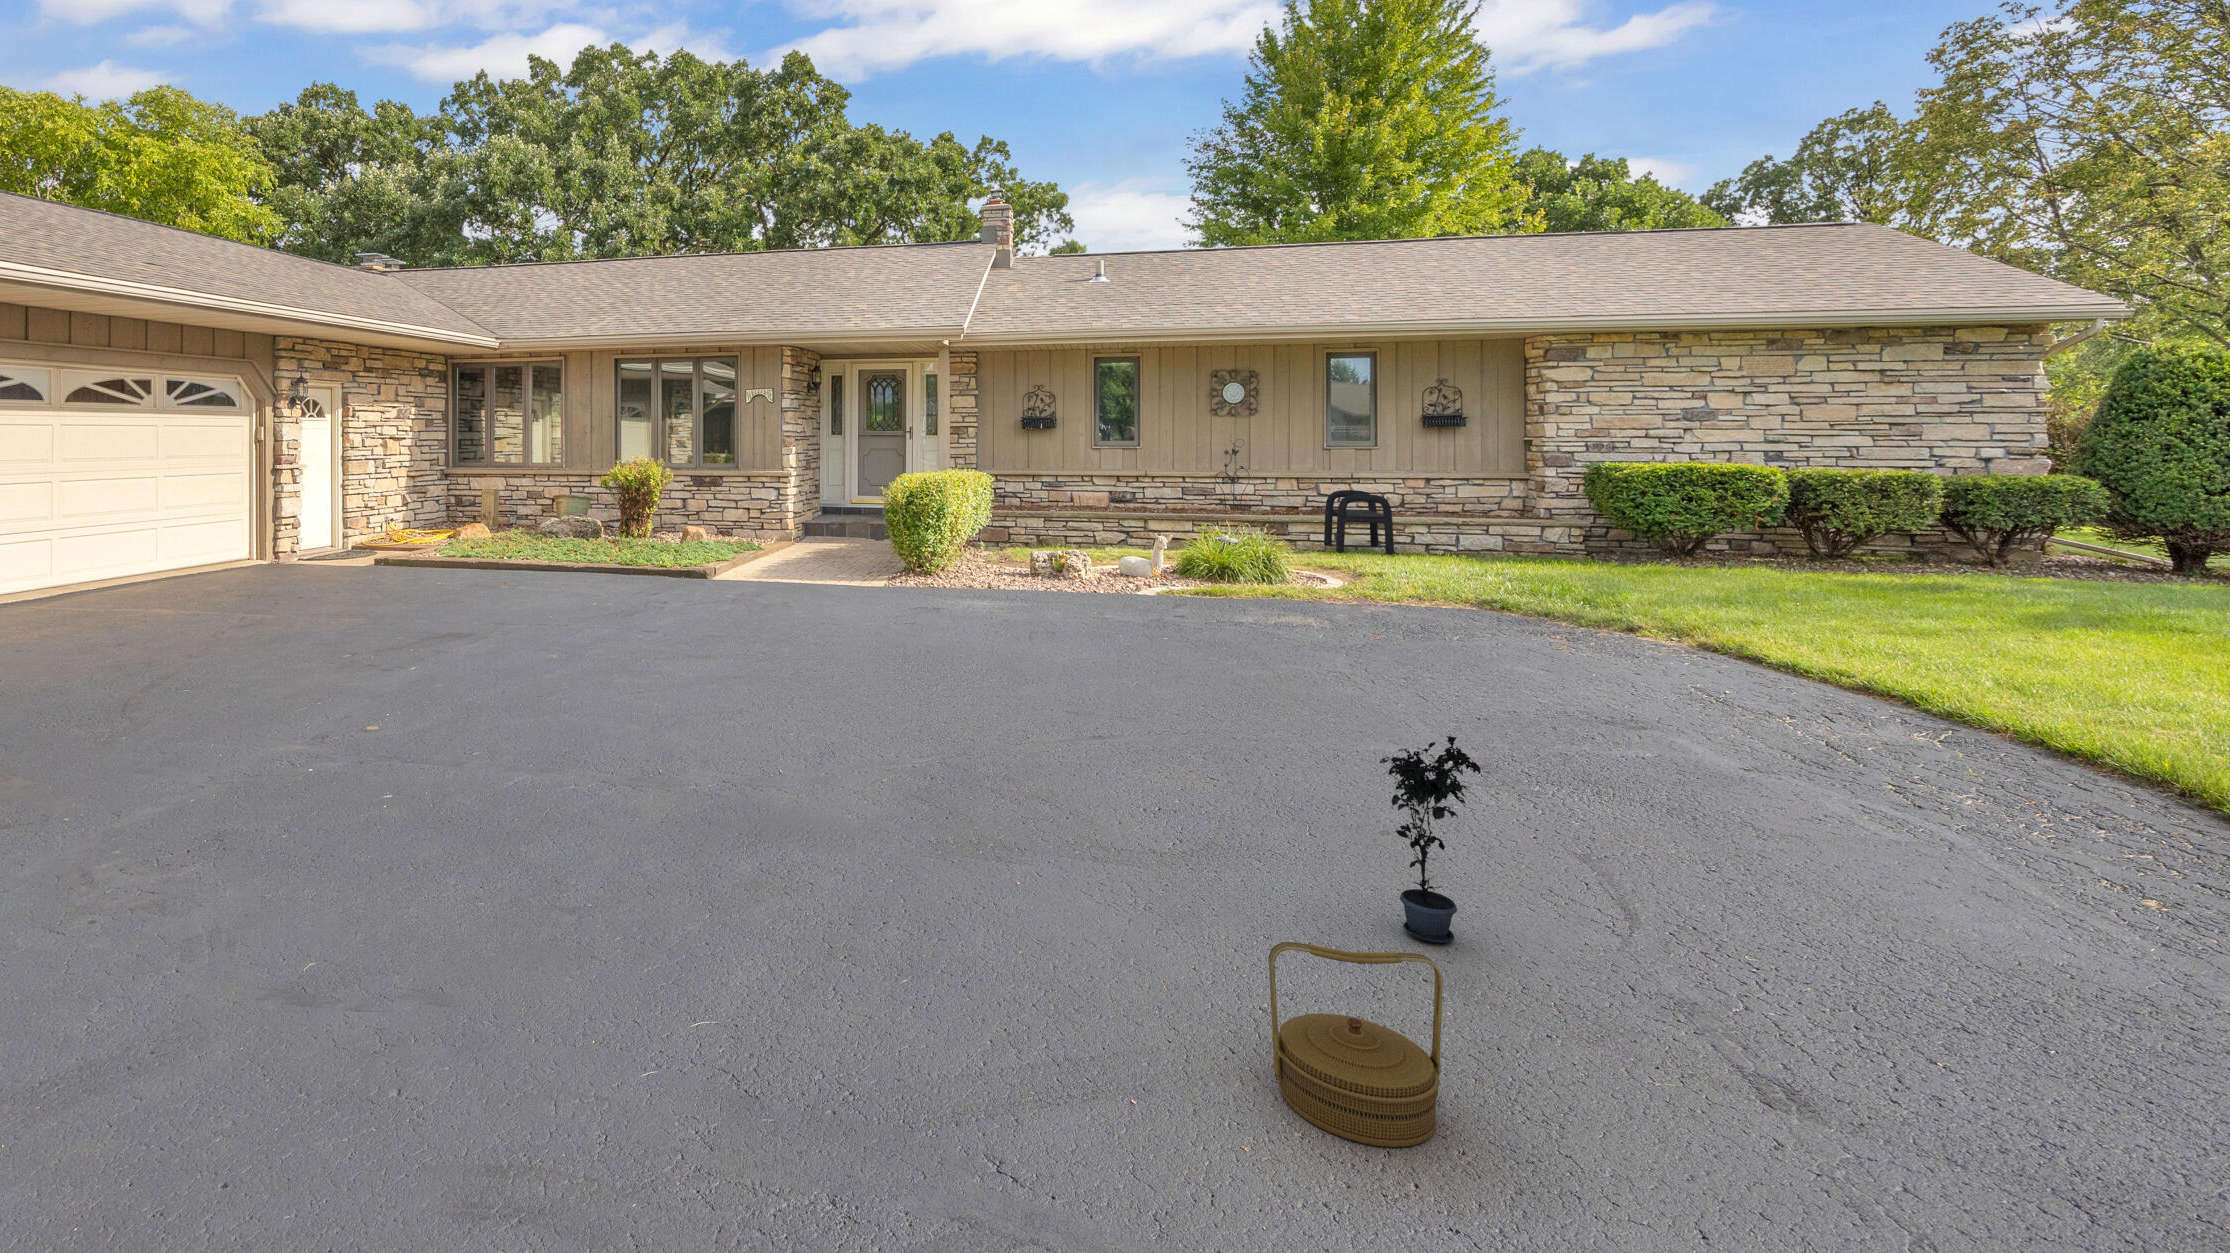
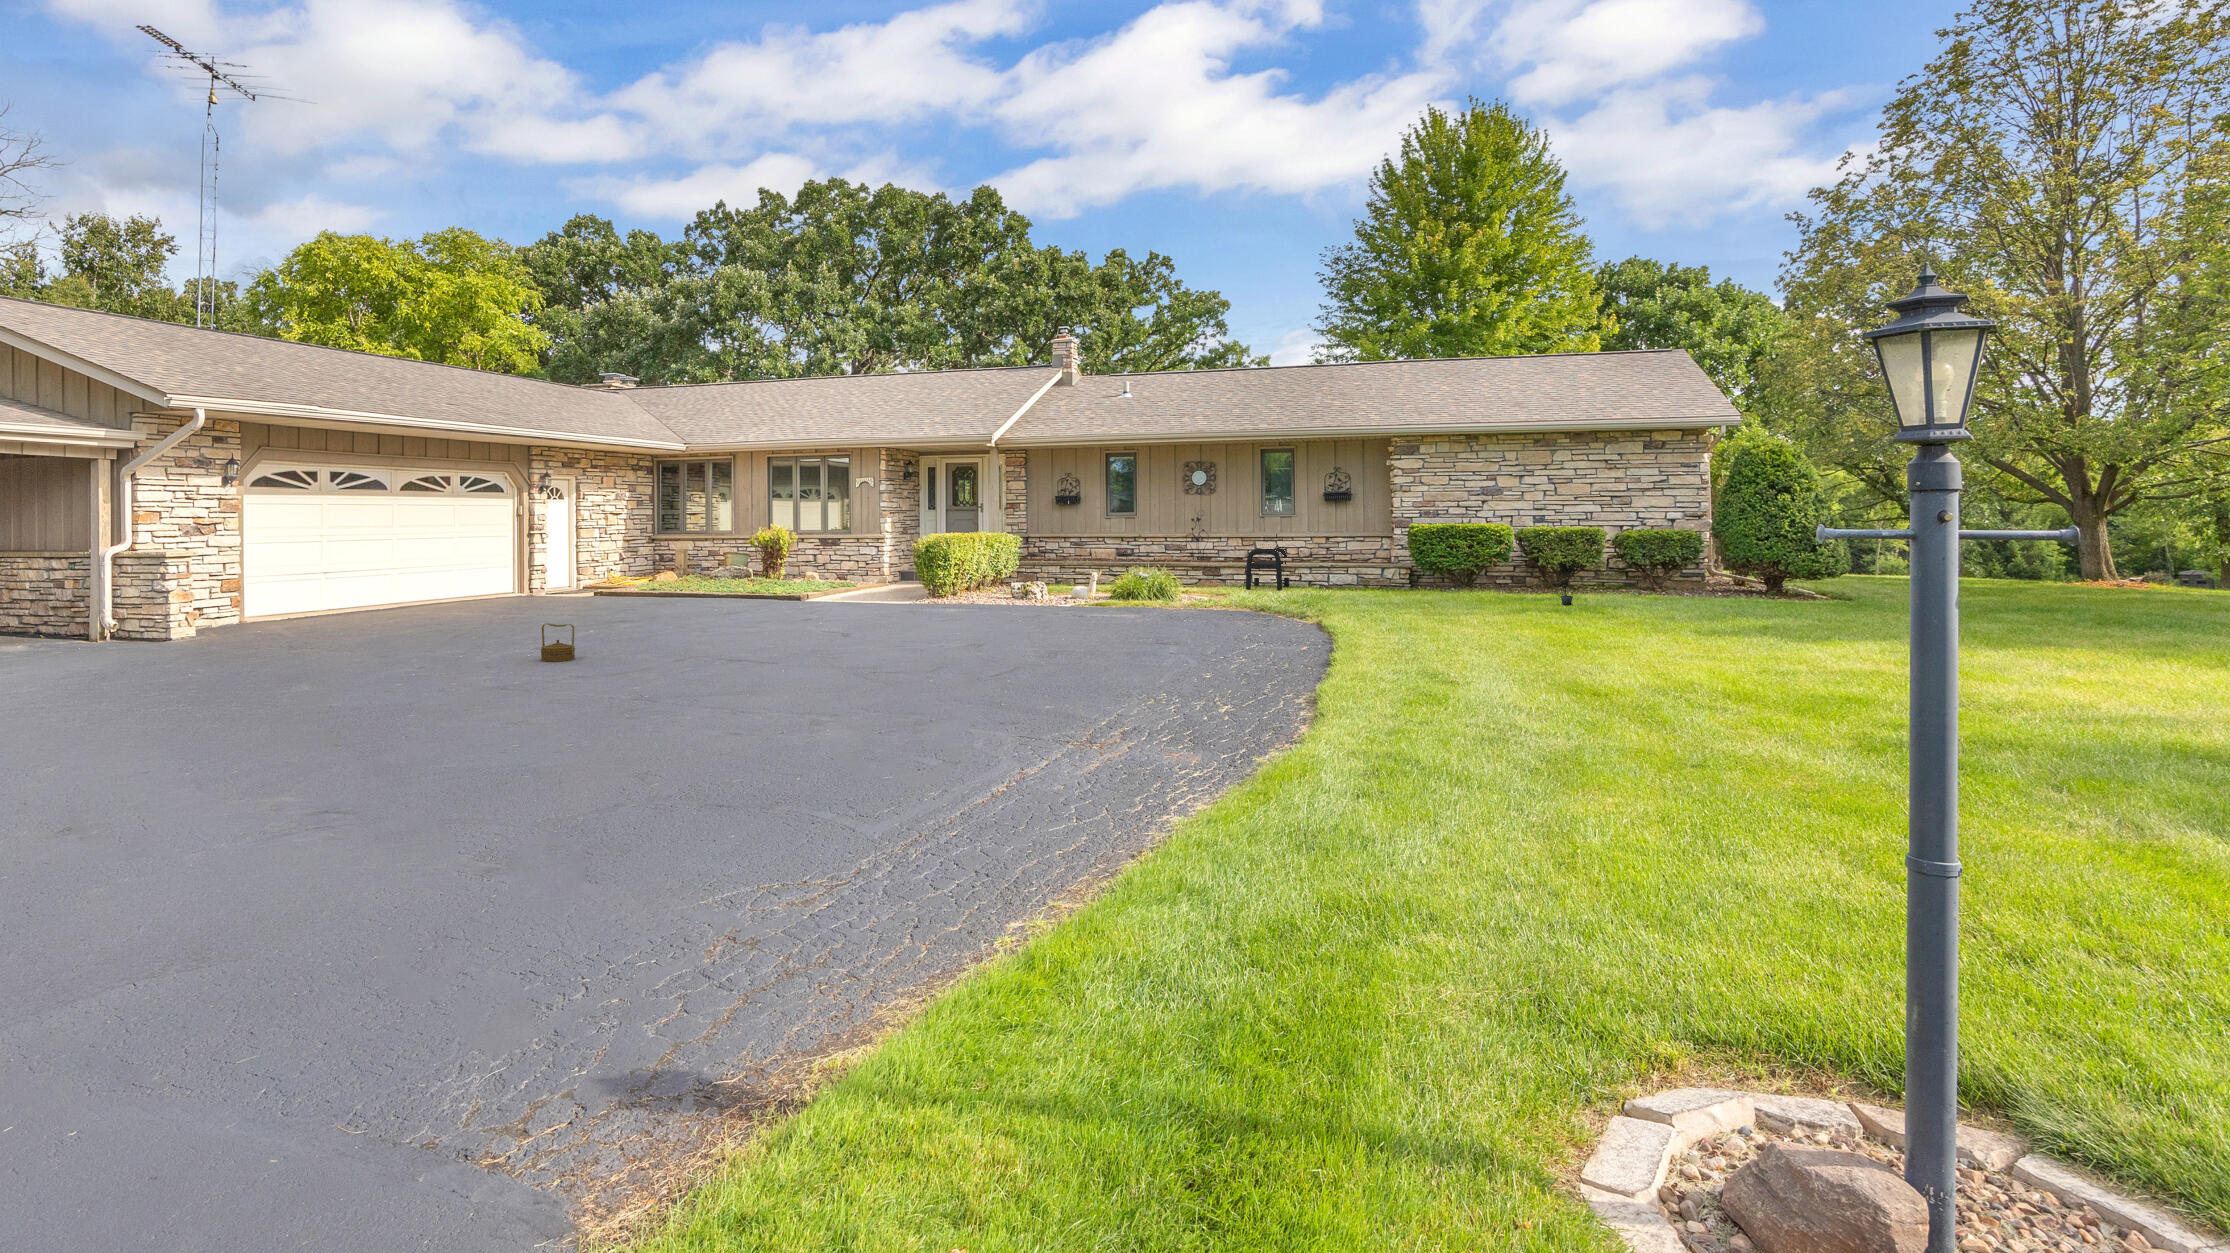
potted plant: present [1380,736,1481,943] -> present [1557,558,1578,605]
basket: present [1268,942,1443,1147] -> present [541,623,575,661]

